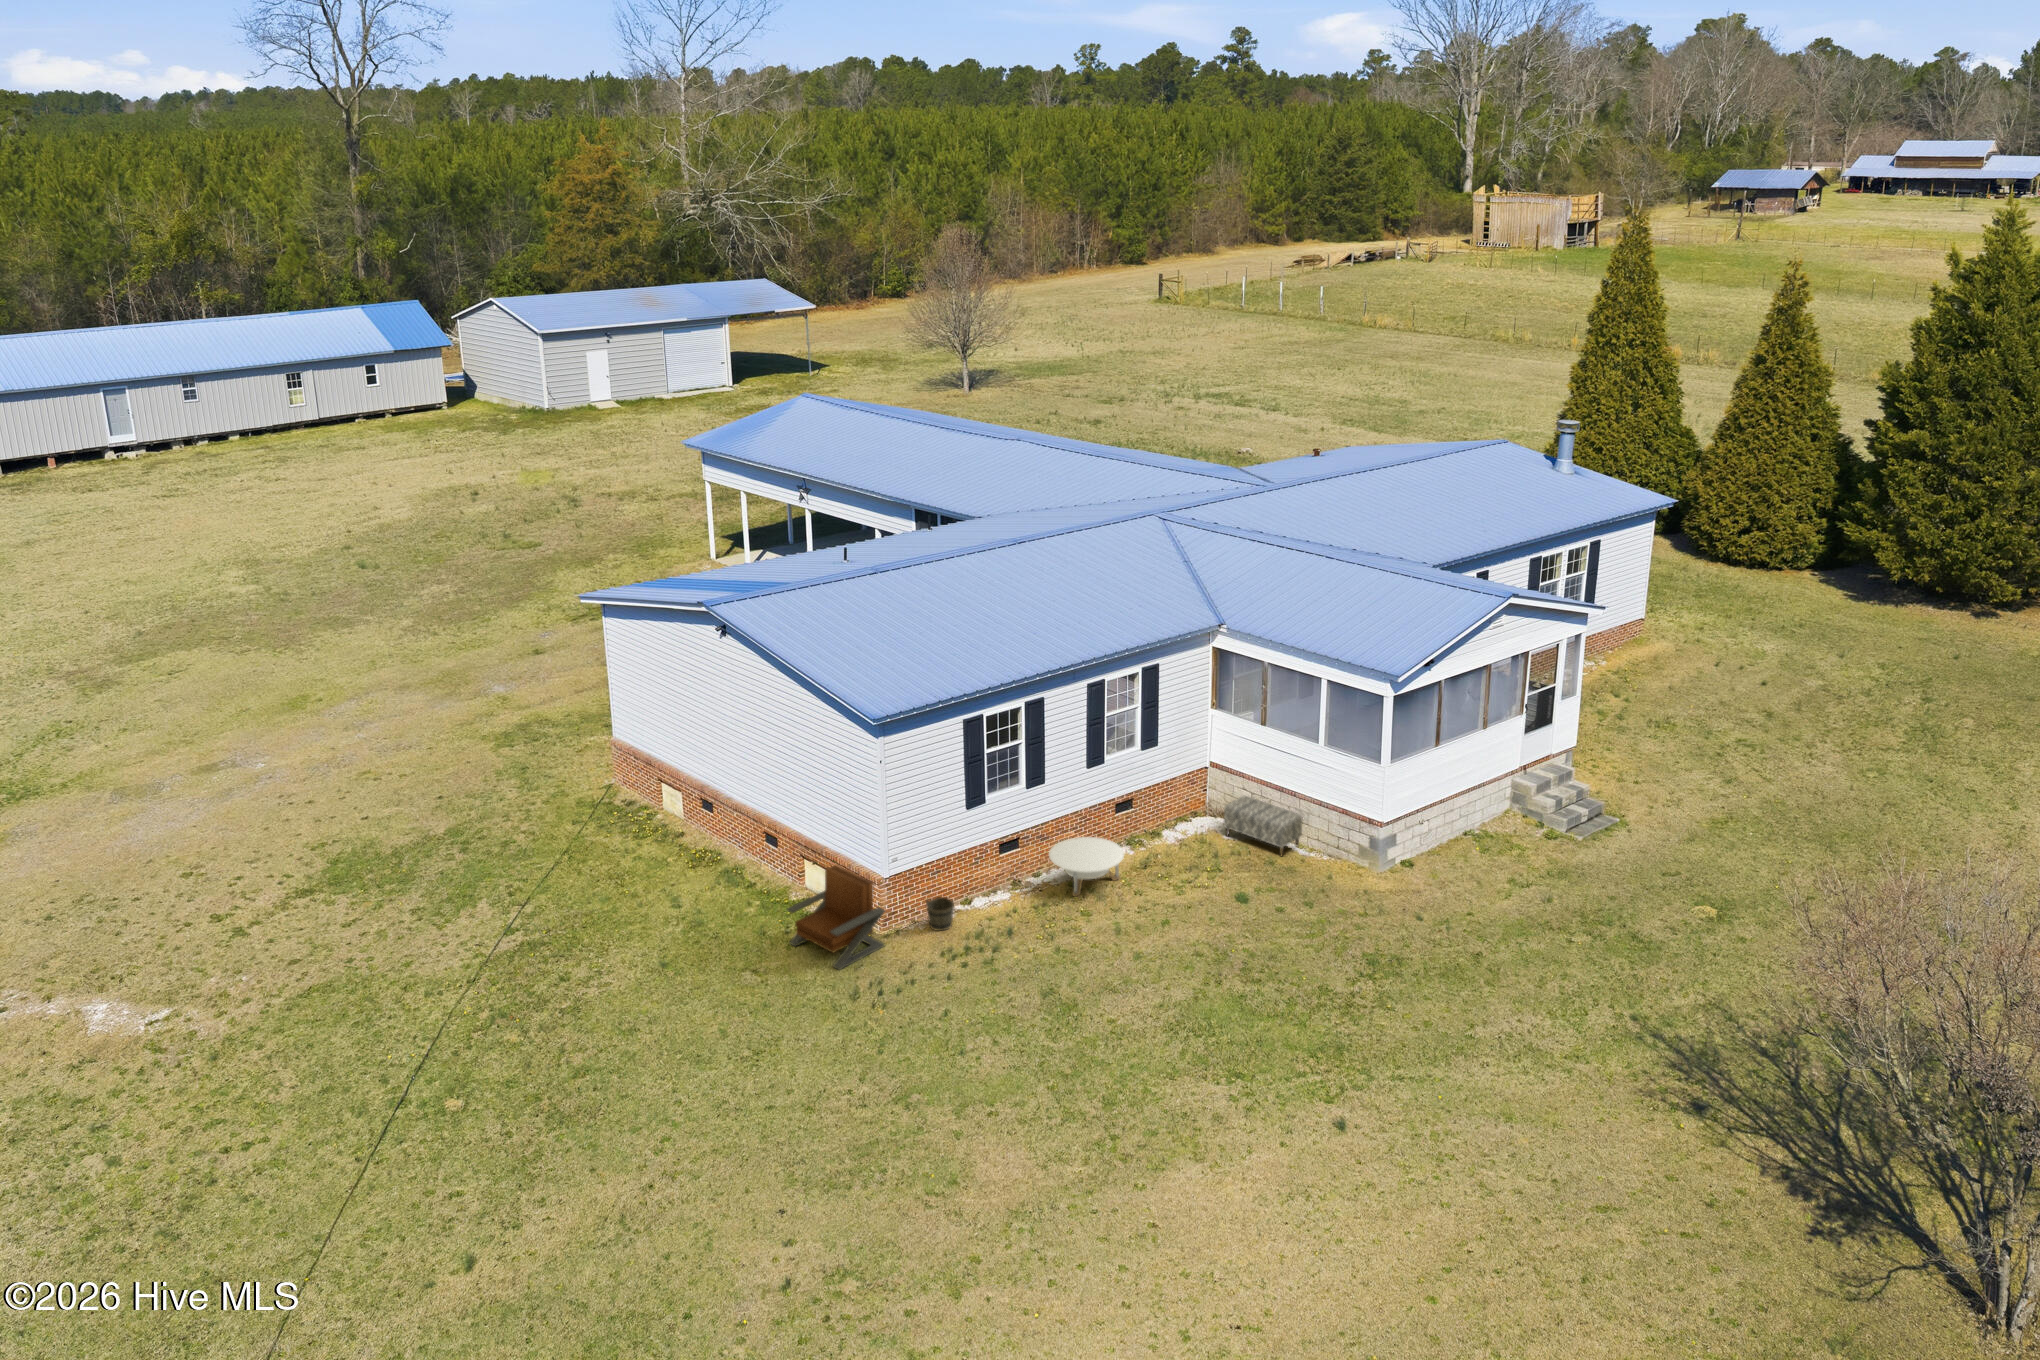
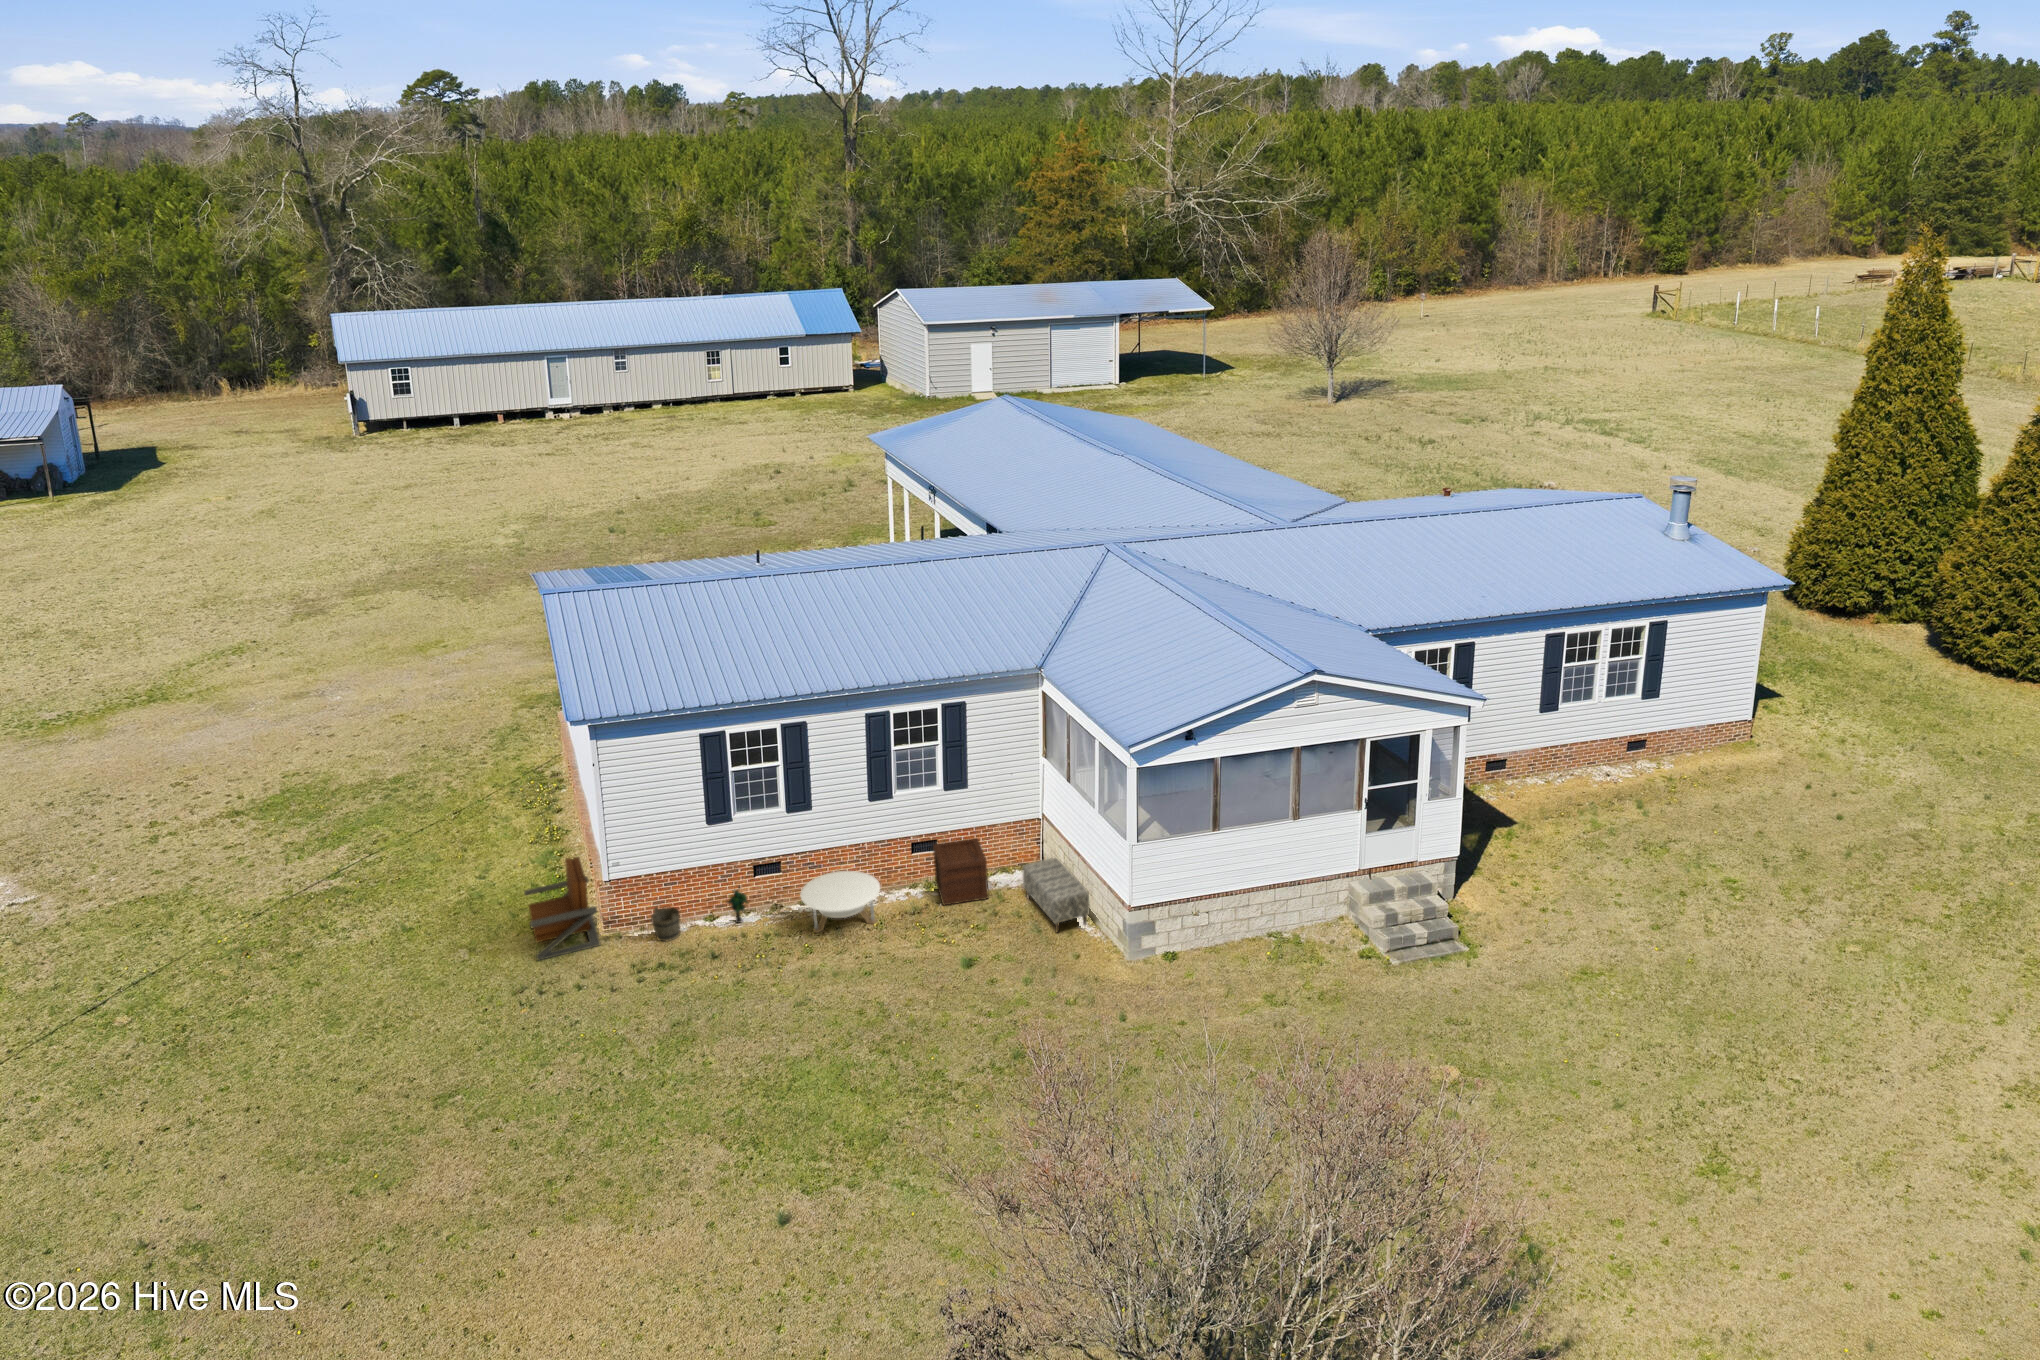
wooden crate: none [1135,791,1196,855] -> present [933,838,989,905]
decorative plant: none [981,865,1004,903] -> present [726,886,748,923]

